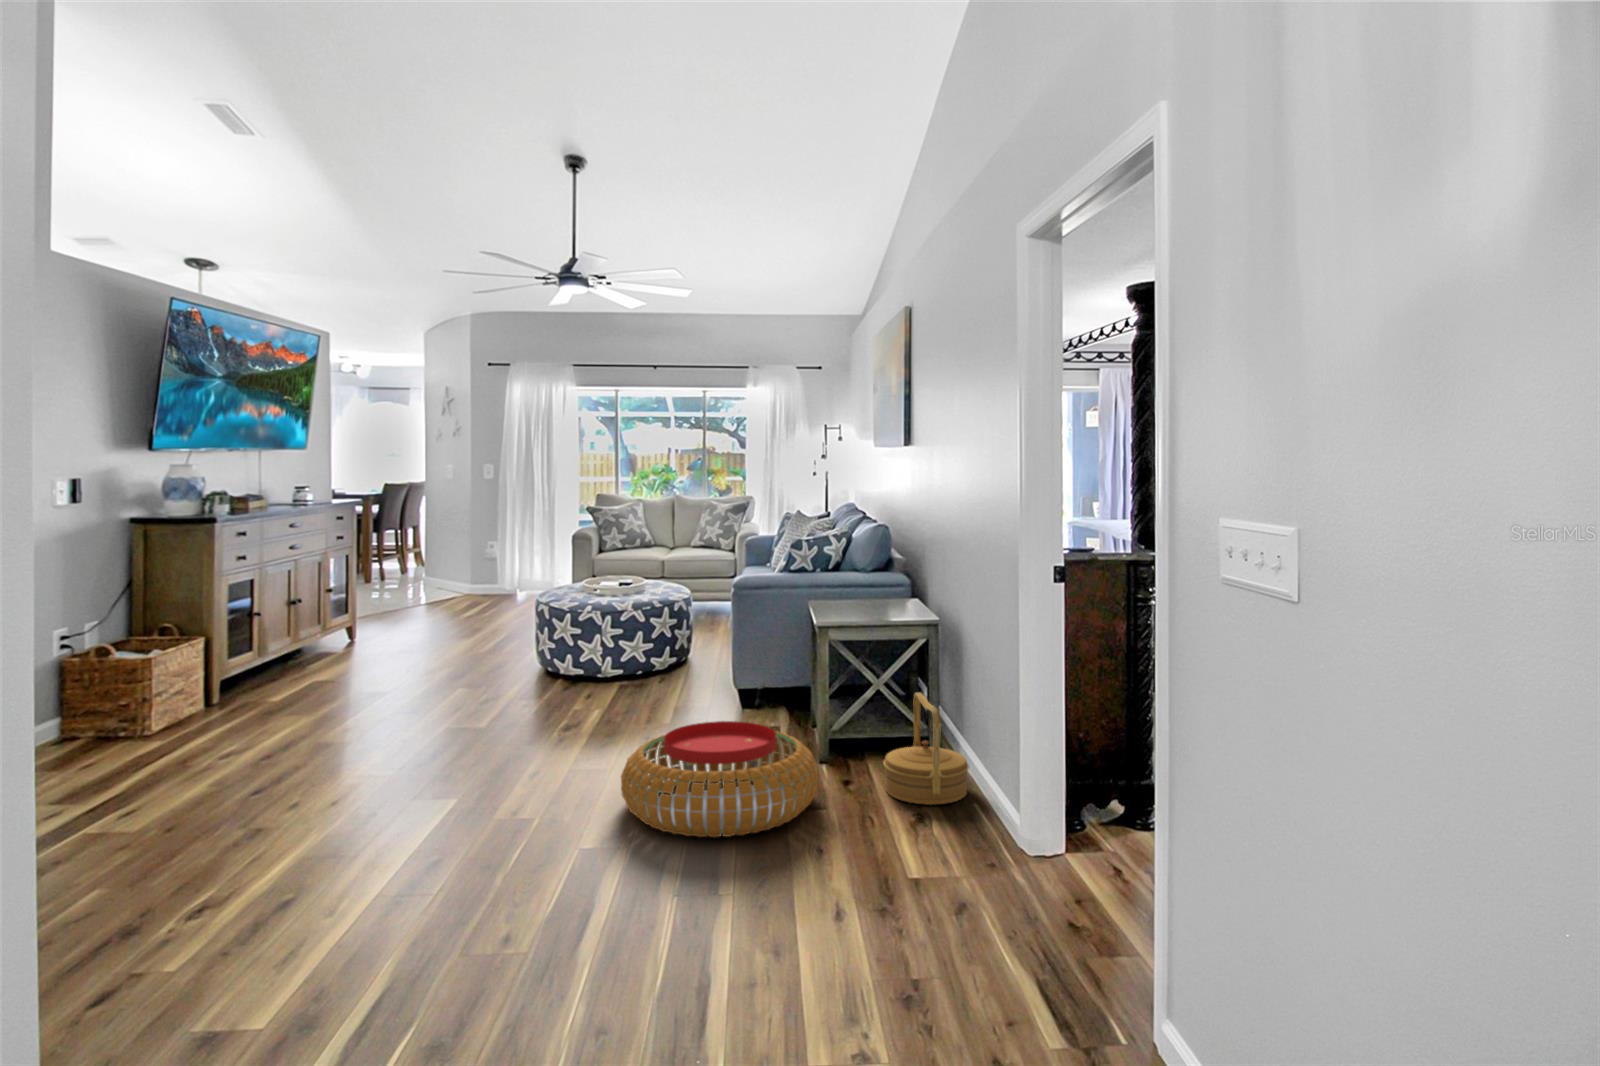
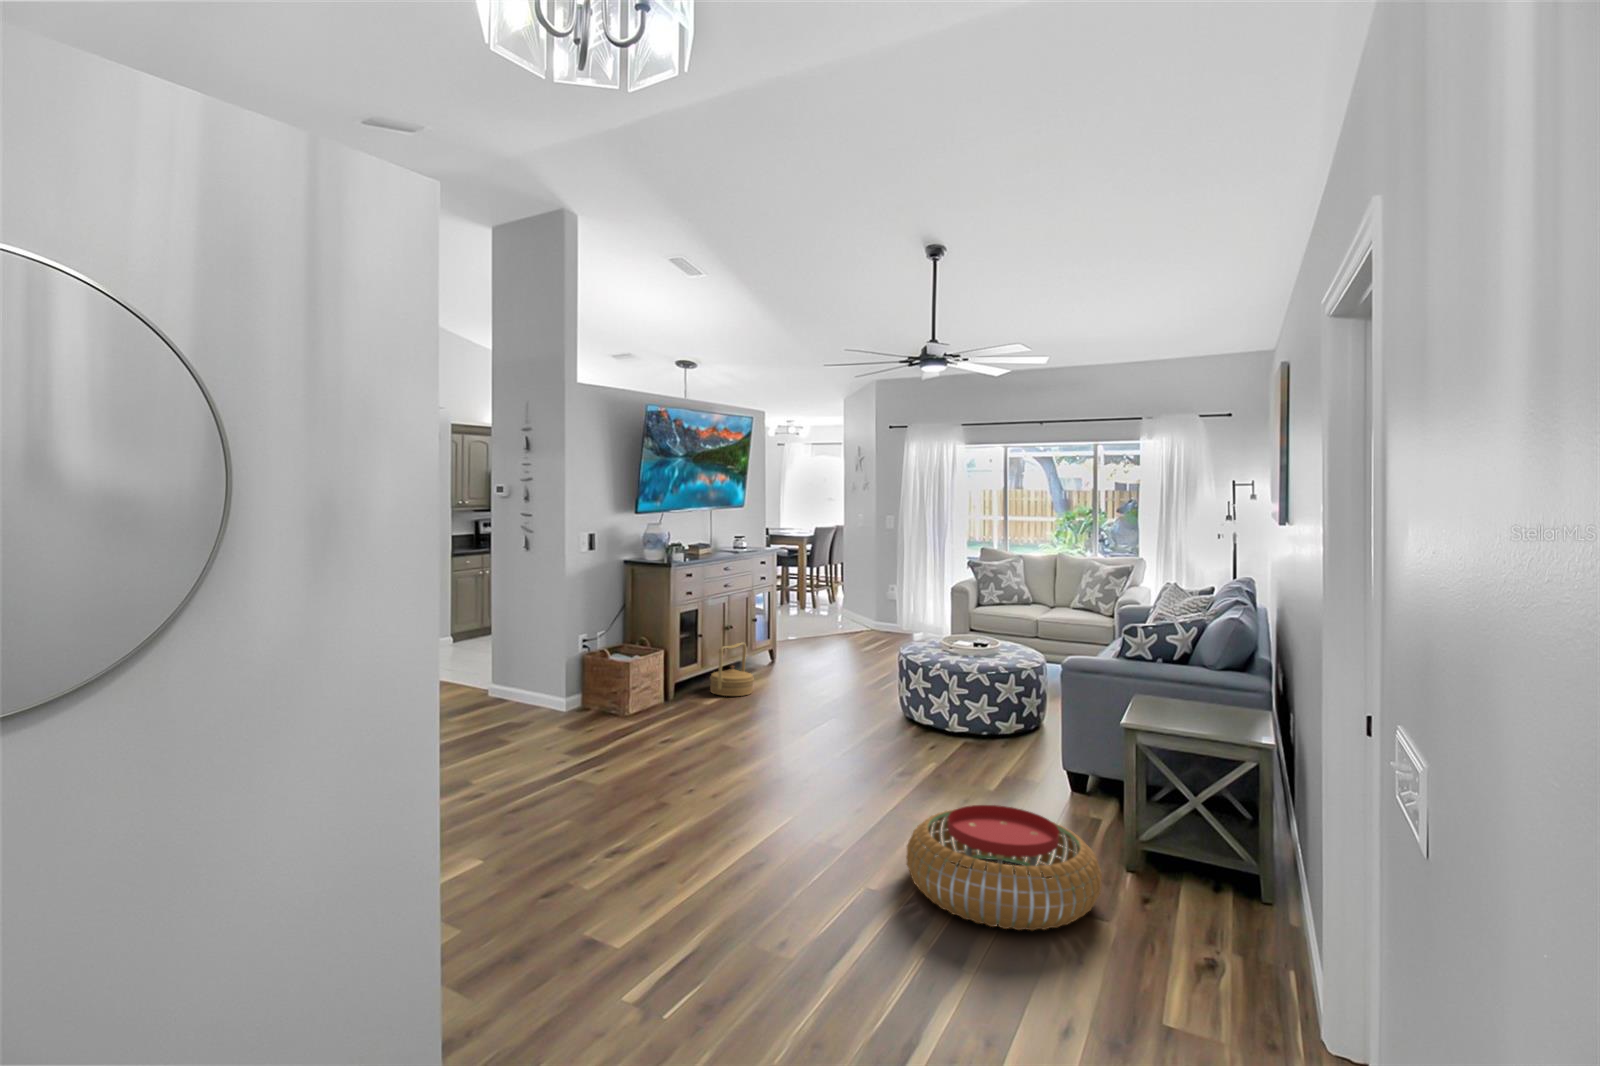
basket: present [883,693,969,805] -> present [710,643,754,696]

